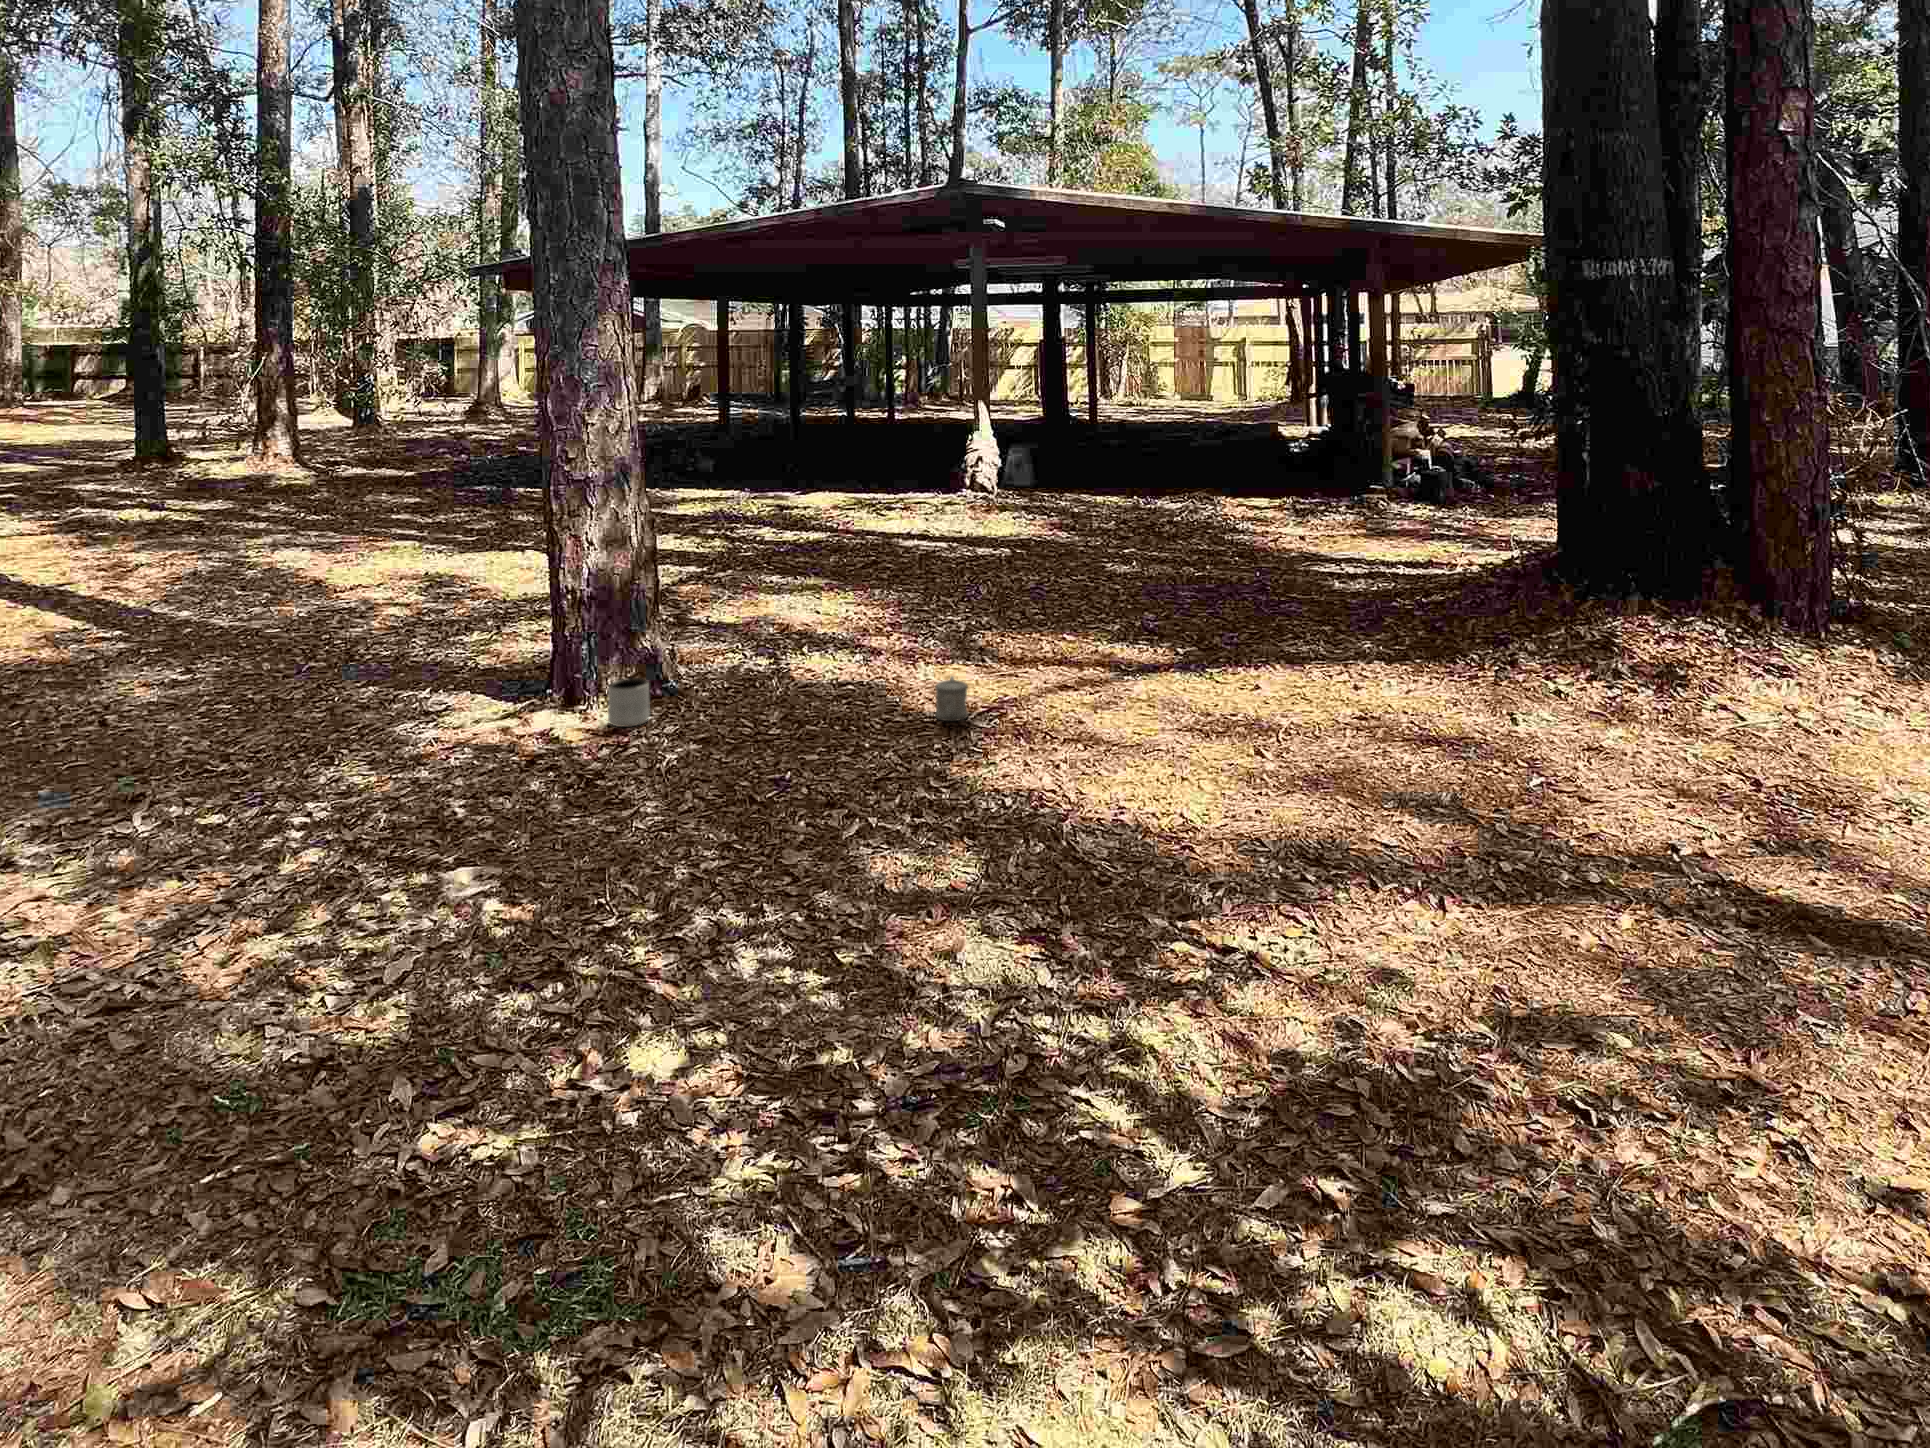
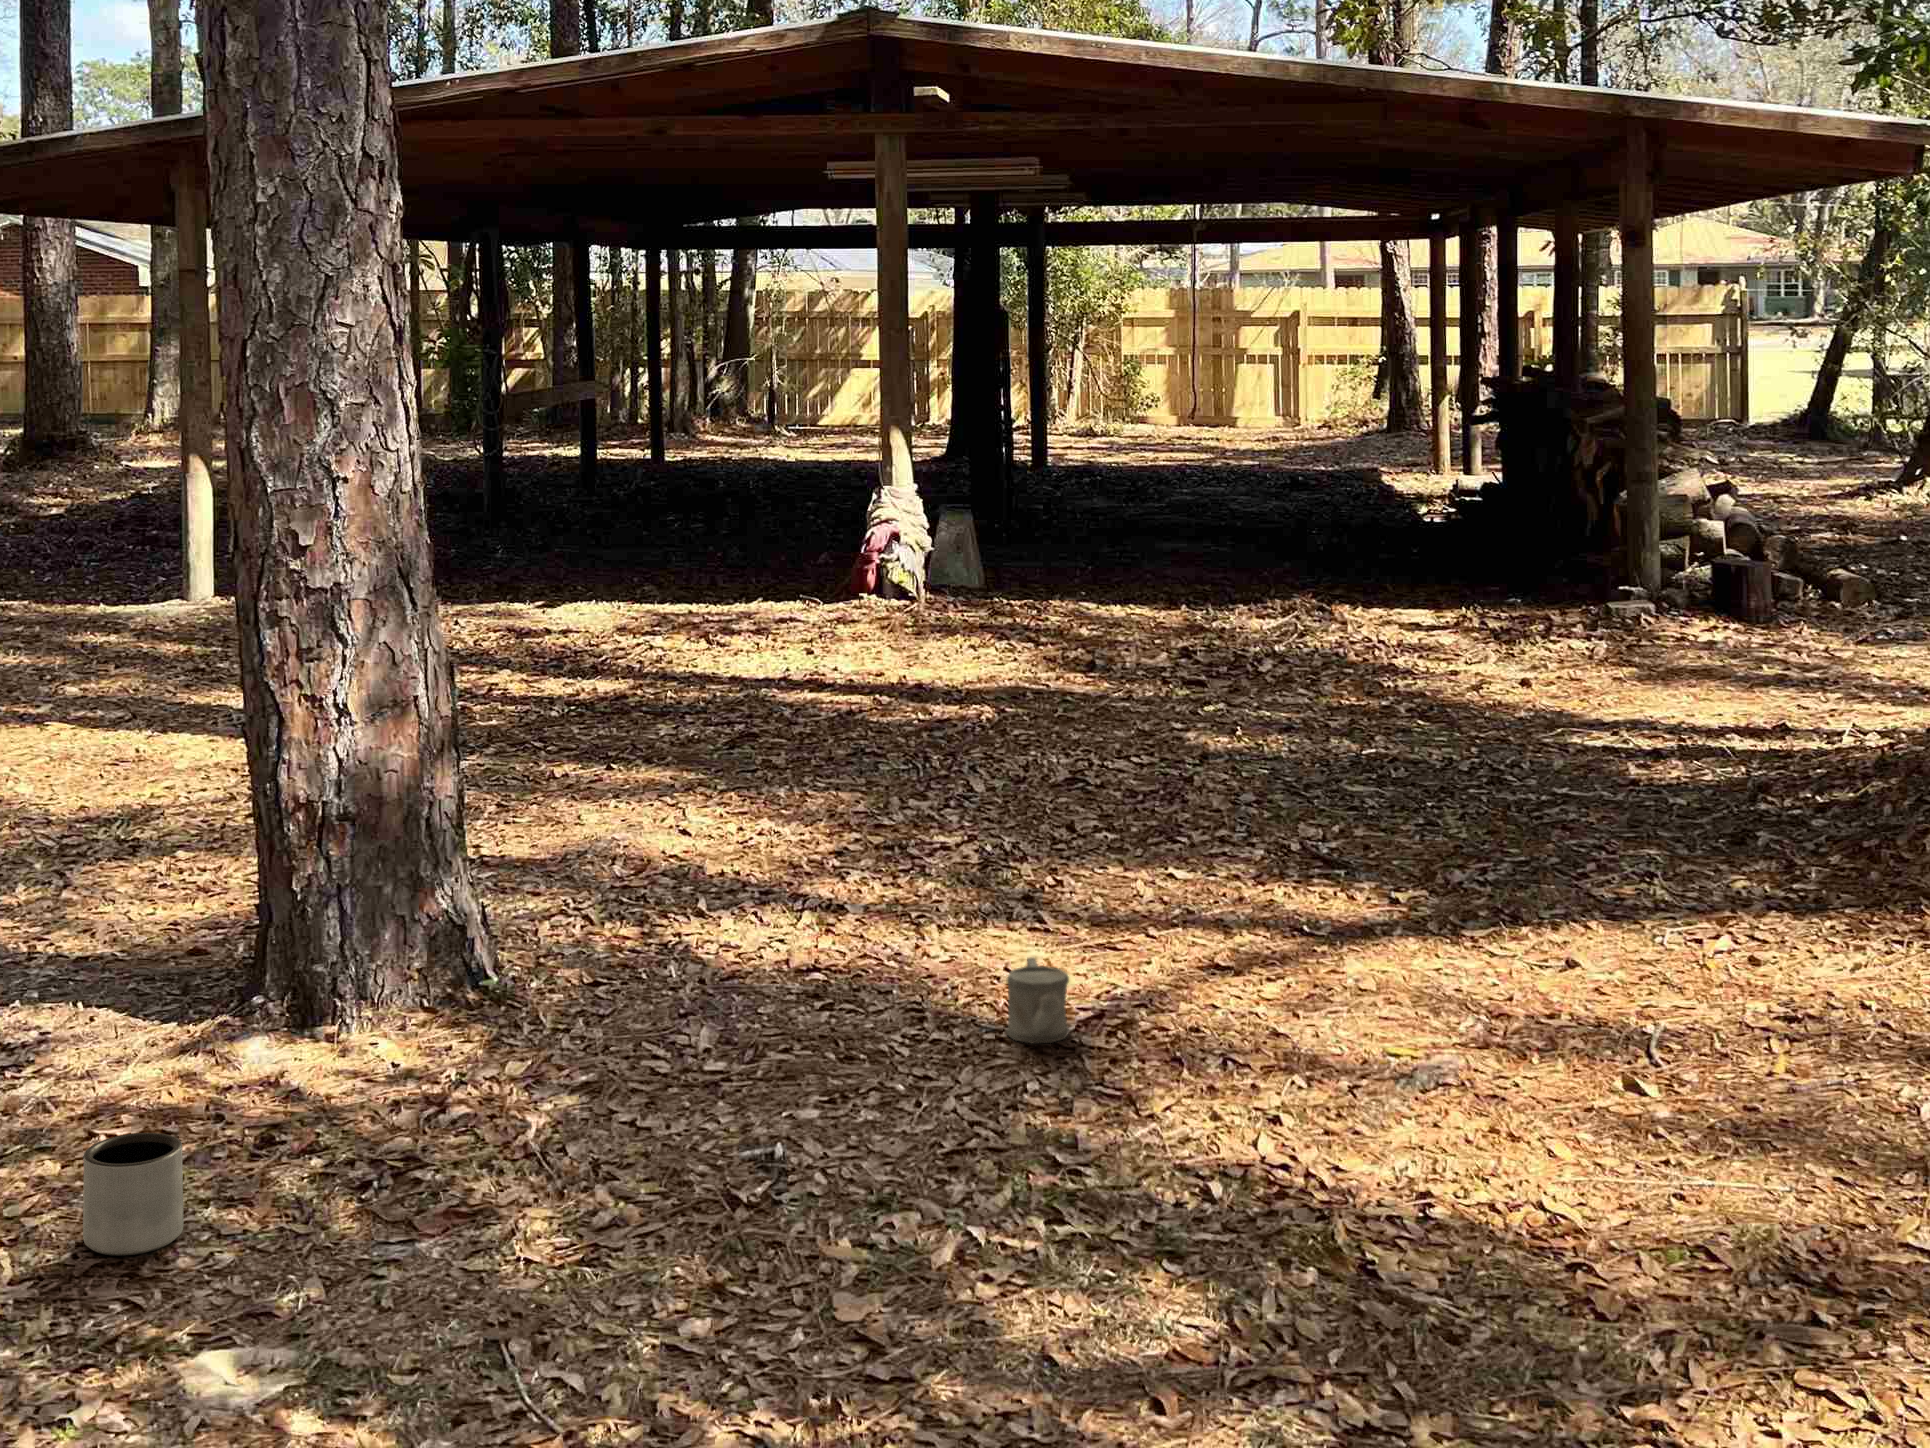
planter: present [608,678,650,727] -> present [83,1133,184,1256]

